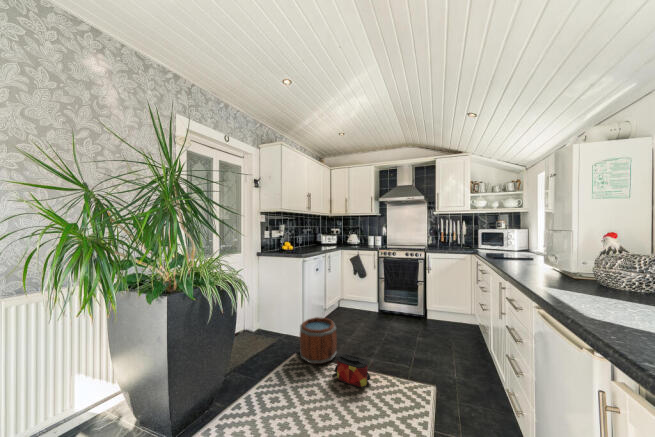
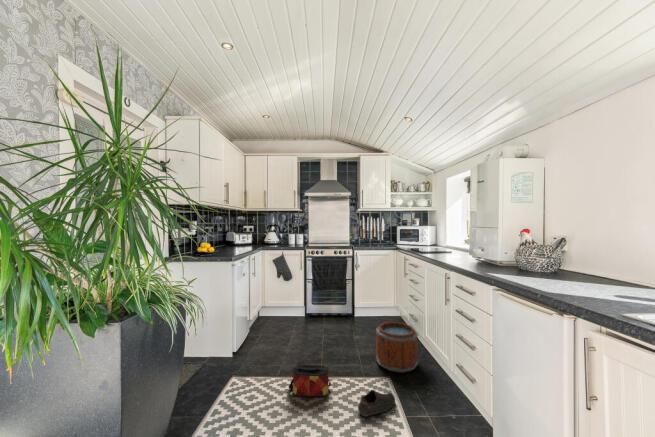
bucket: present [300,317,337,364] -> present [375,322,419,373]
shoe: none [385,394,429,420] -> present [358,390,395,417]

